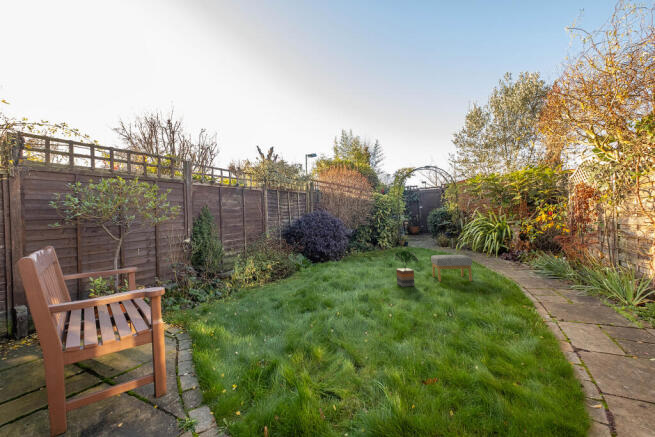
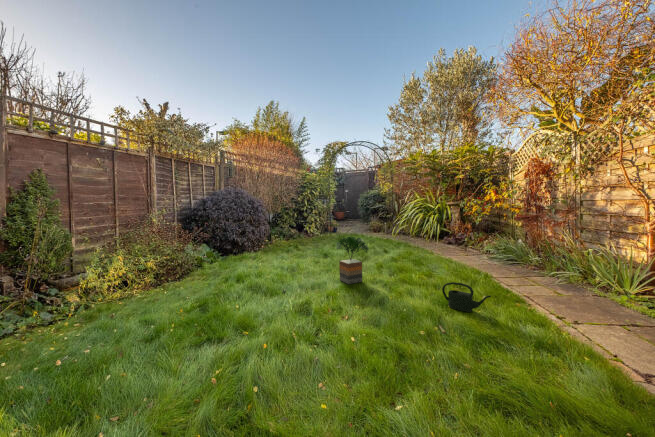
footstool: present [431,255,472,282] -> none [376,240,423,274]
watering can: none [470,287,505,310] -> present [442,282,491,312]

